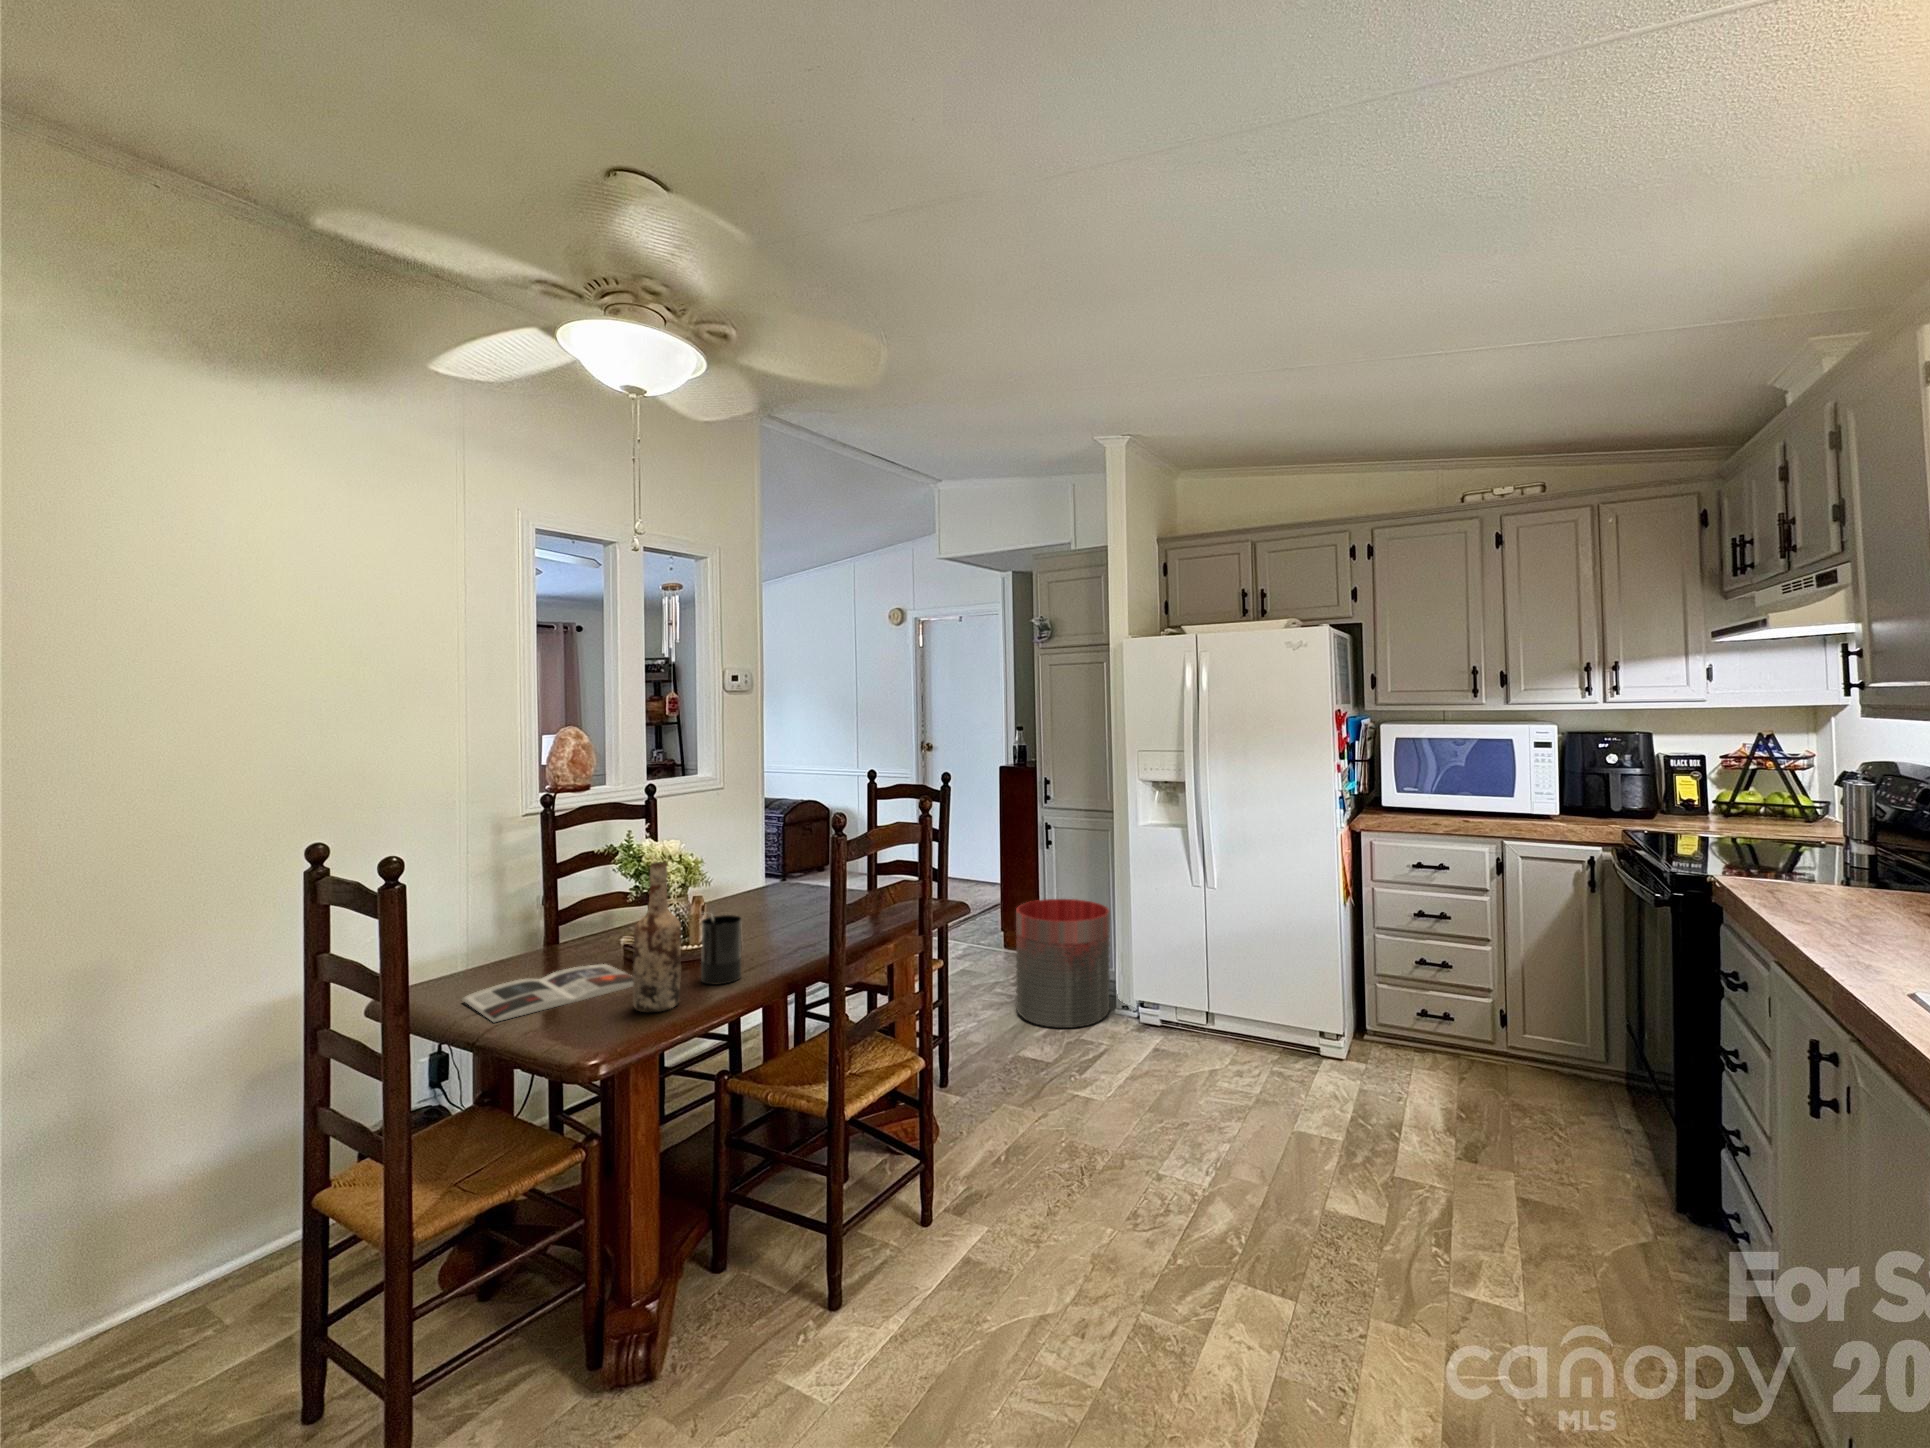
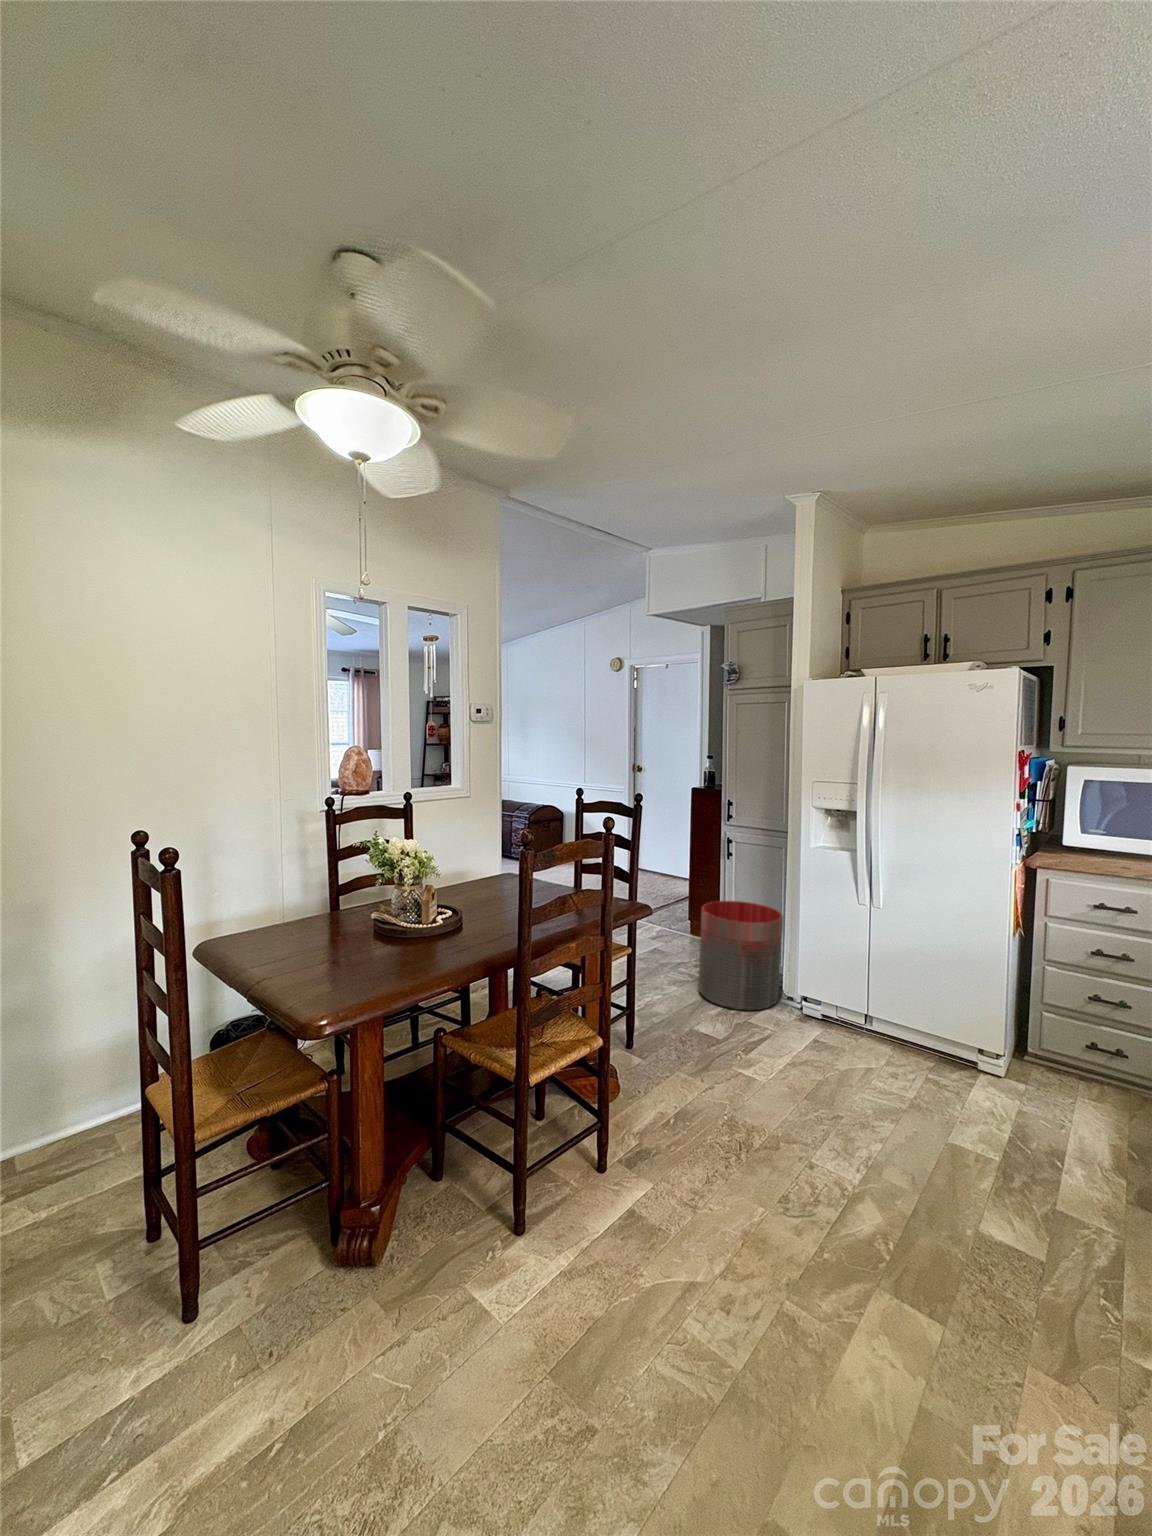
wine bottle: present [633,862,681,1012] -> none [358,858,397,982]
candle: present [701,915,742,985] -> none [419,900,452,961]
magazine: present [463,964,633,1022] -> none [242,932,379,975]

